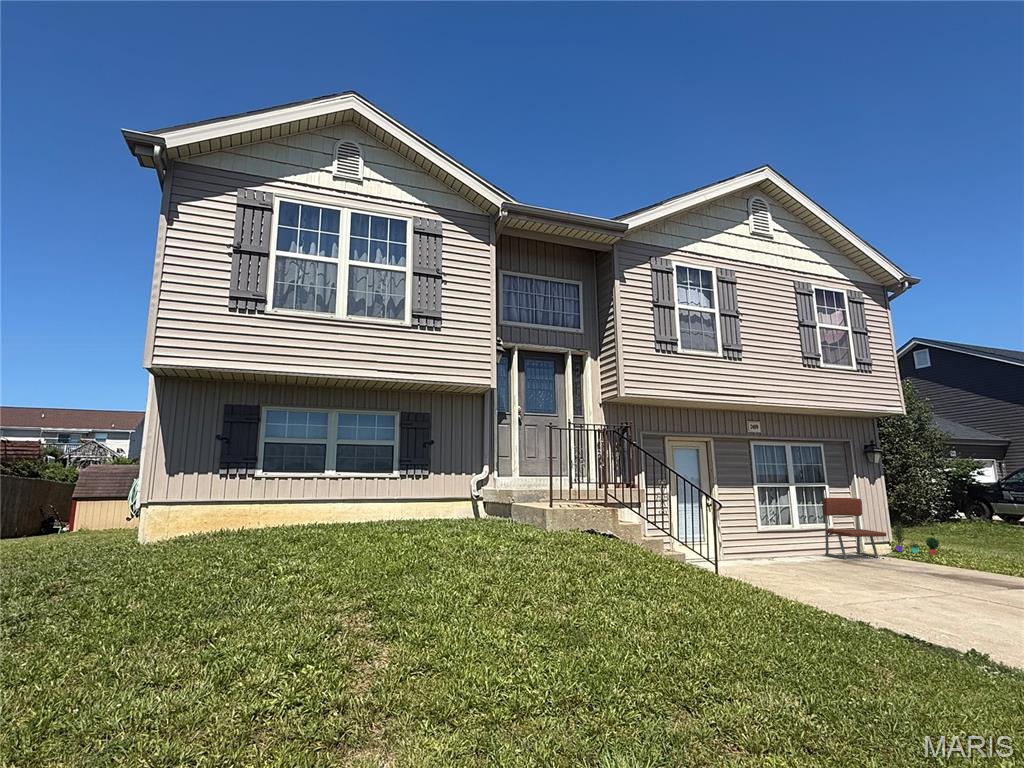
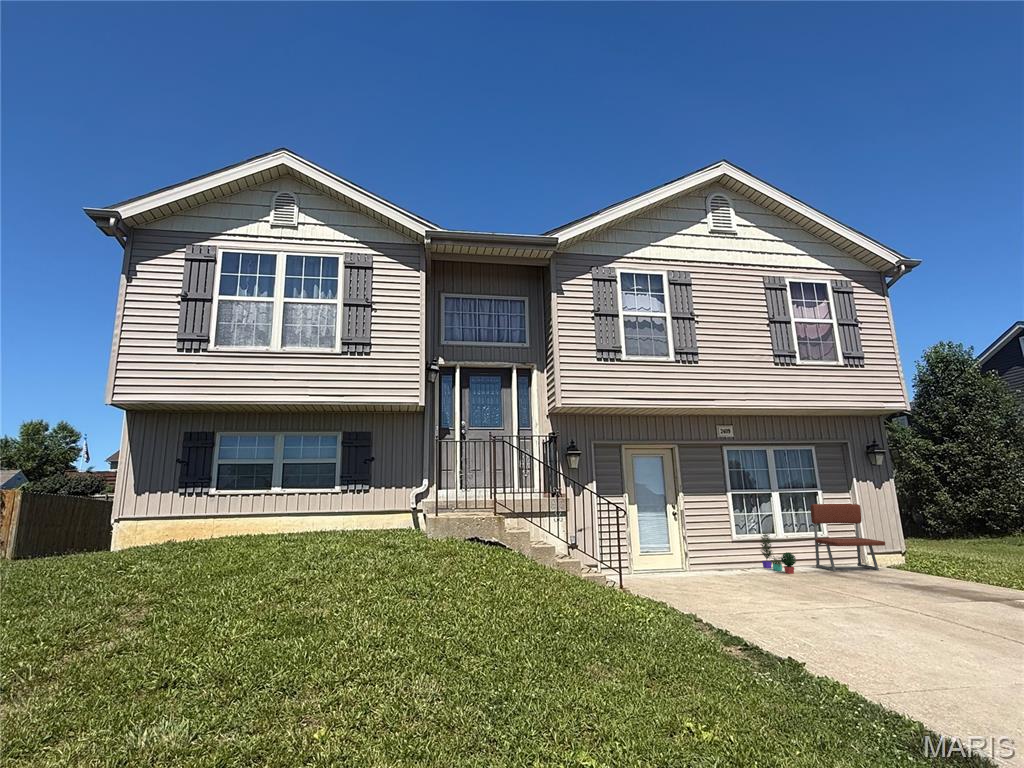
potted plant: present [893,522,939,554] -> present [761,533,796,574]

